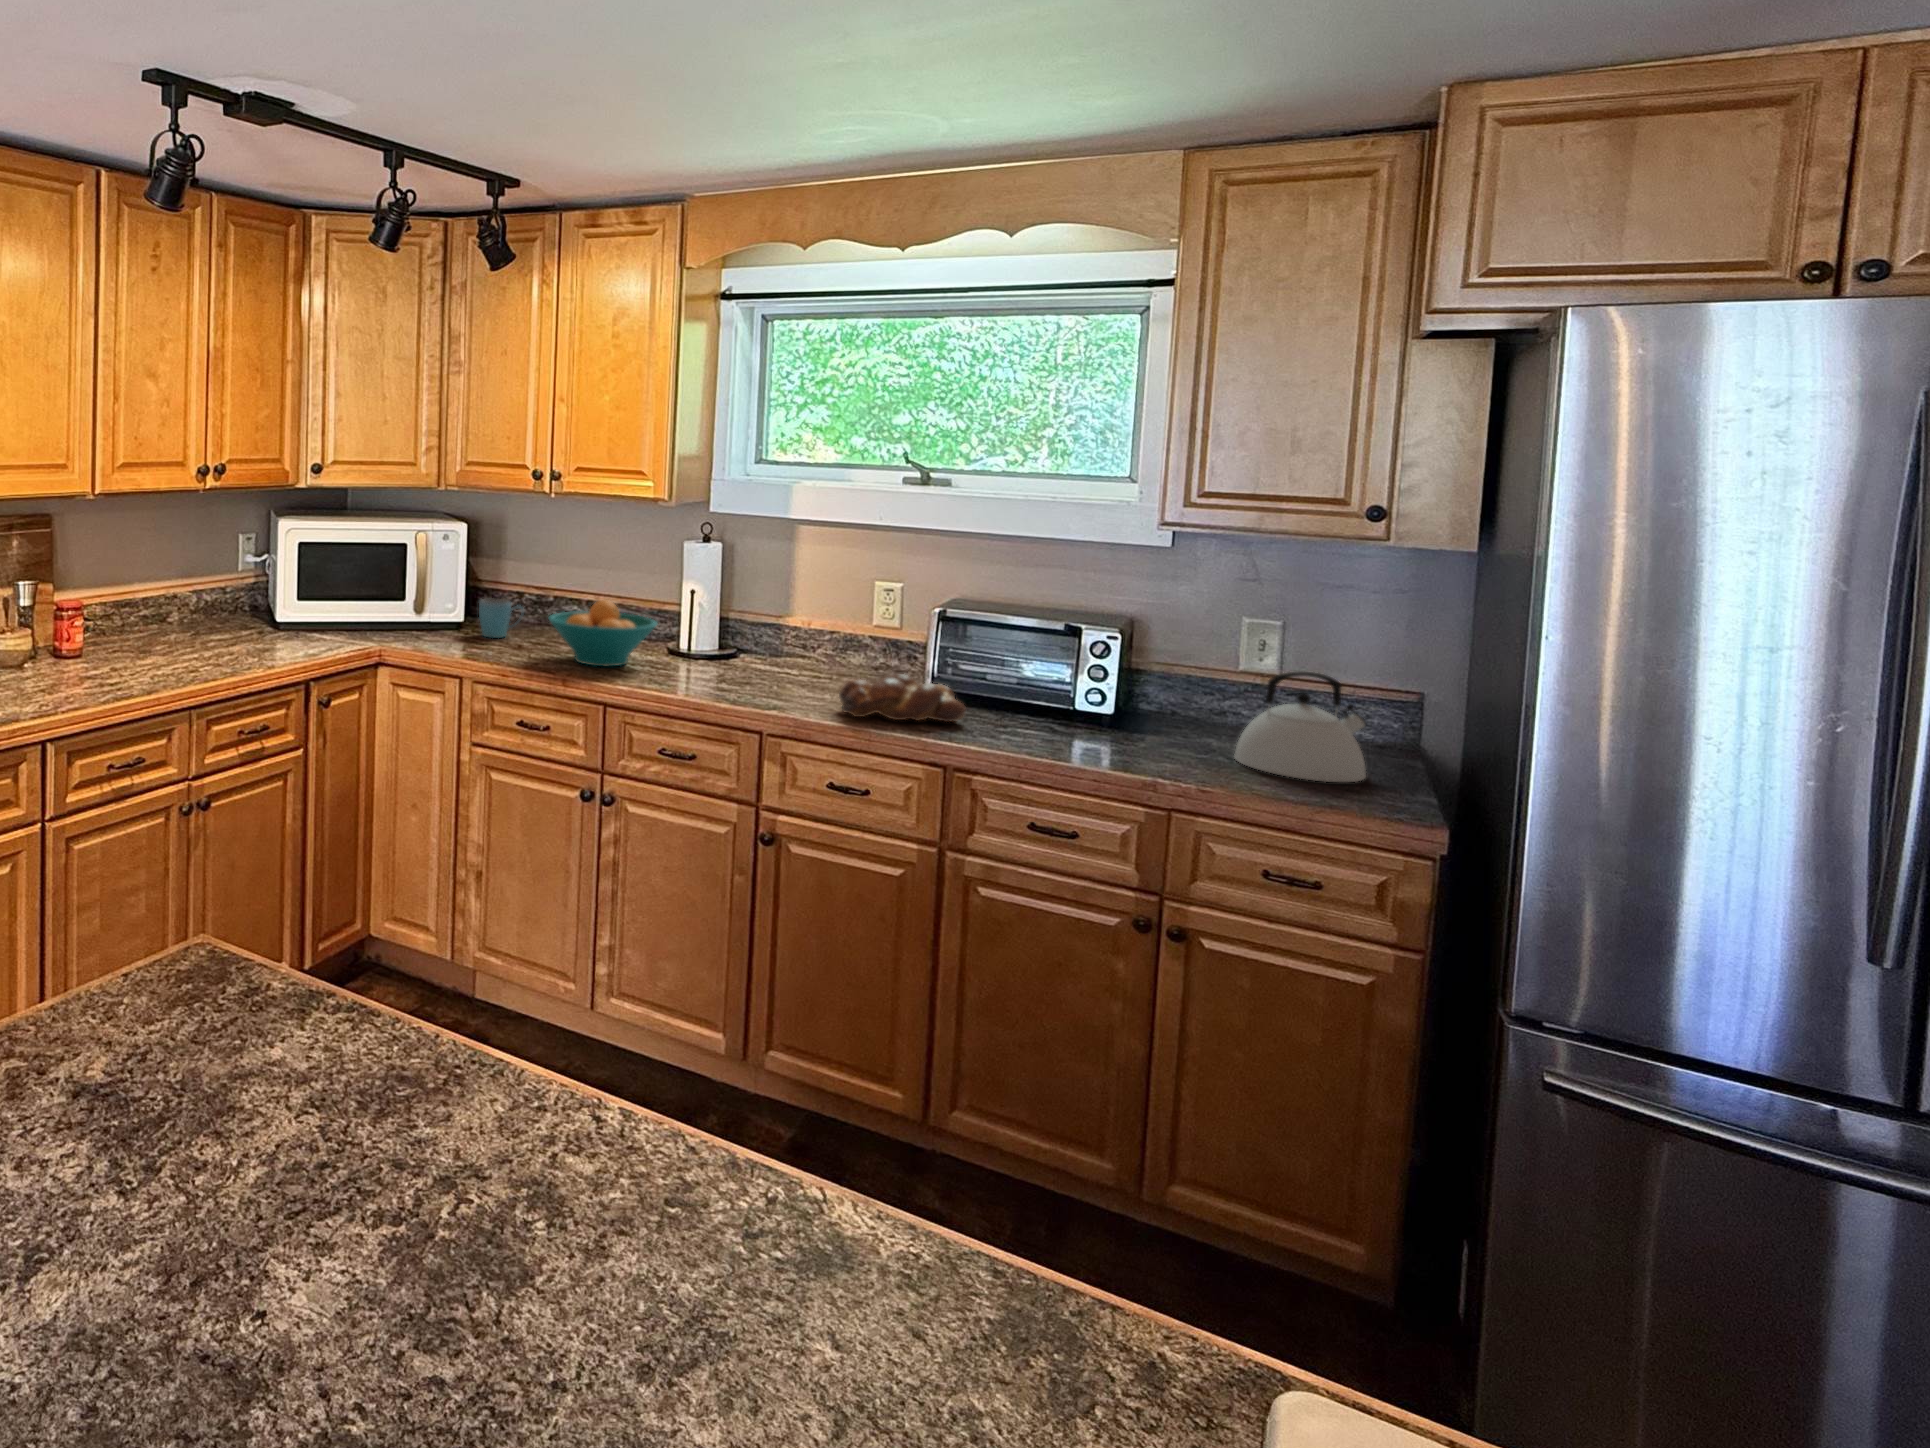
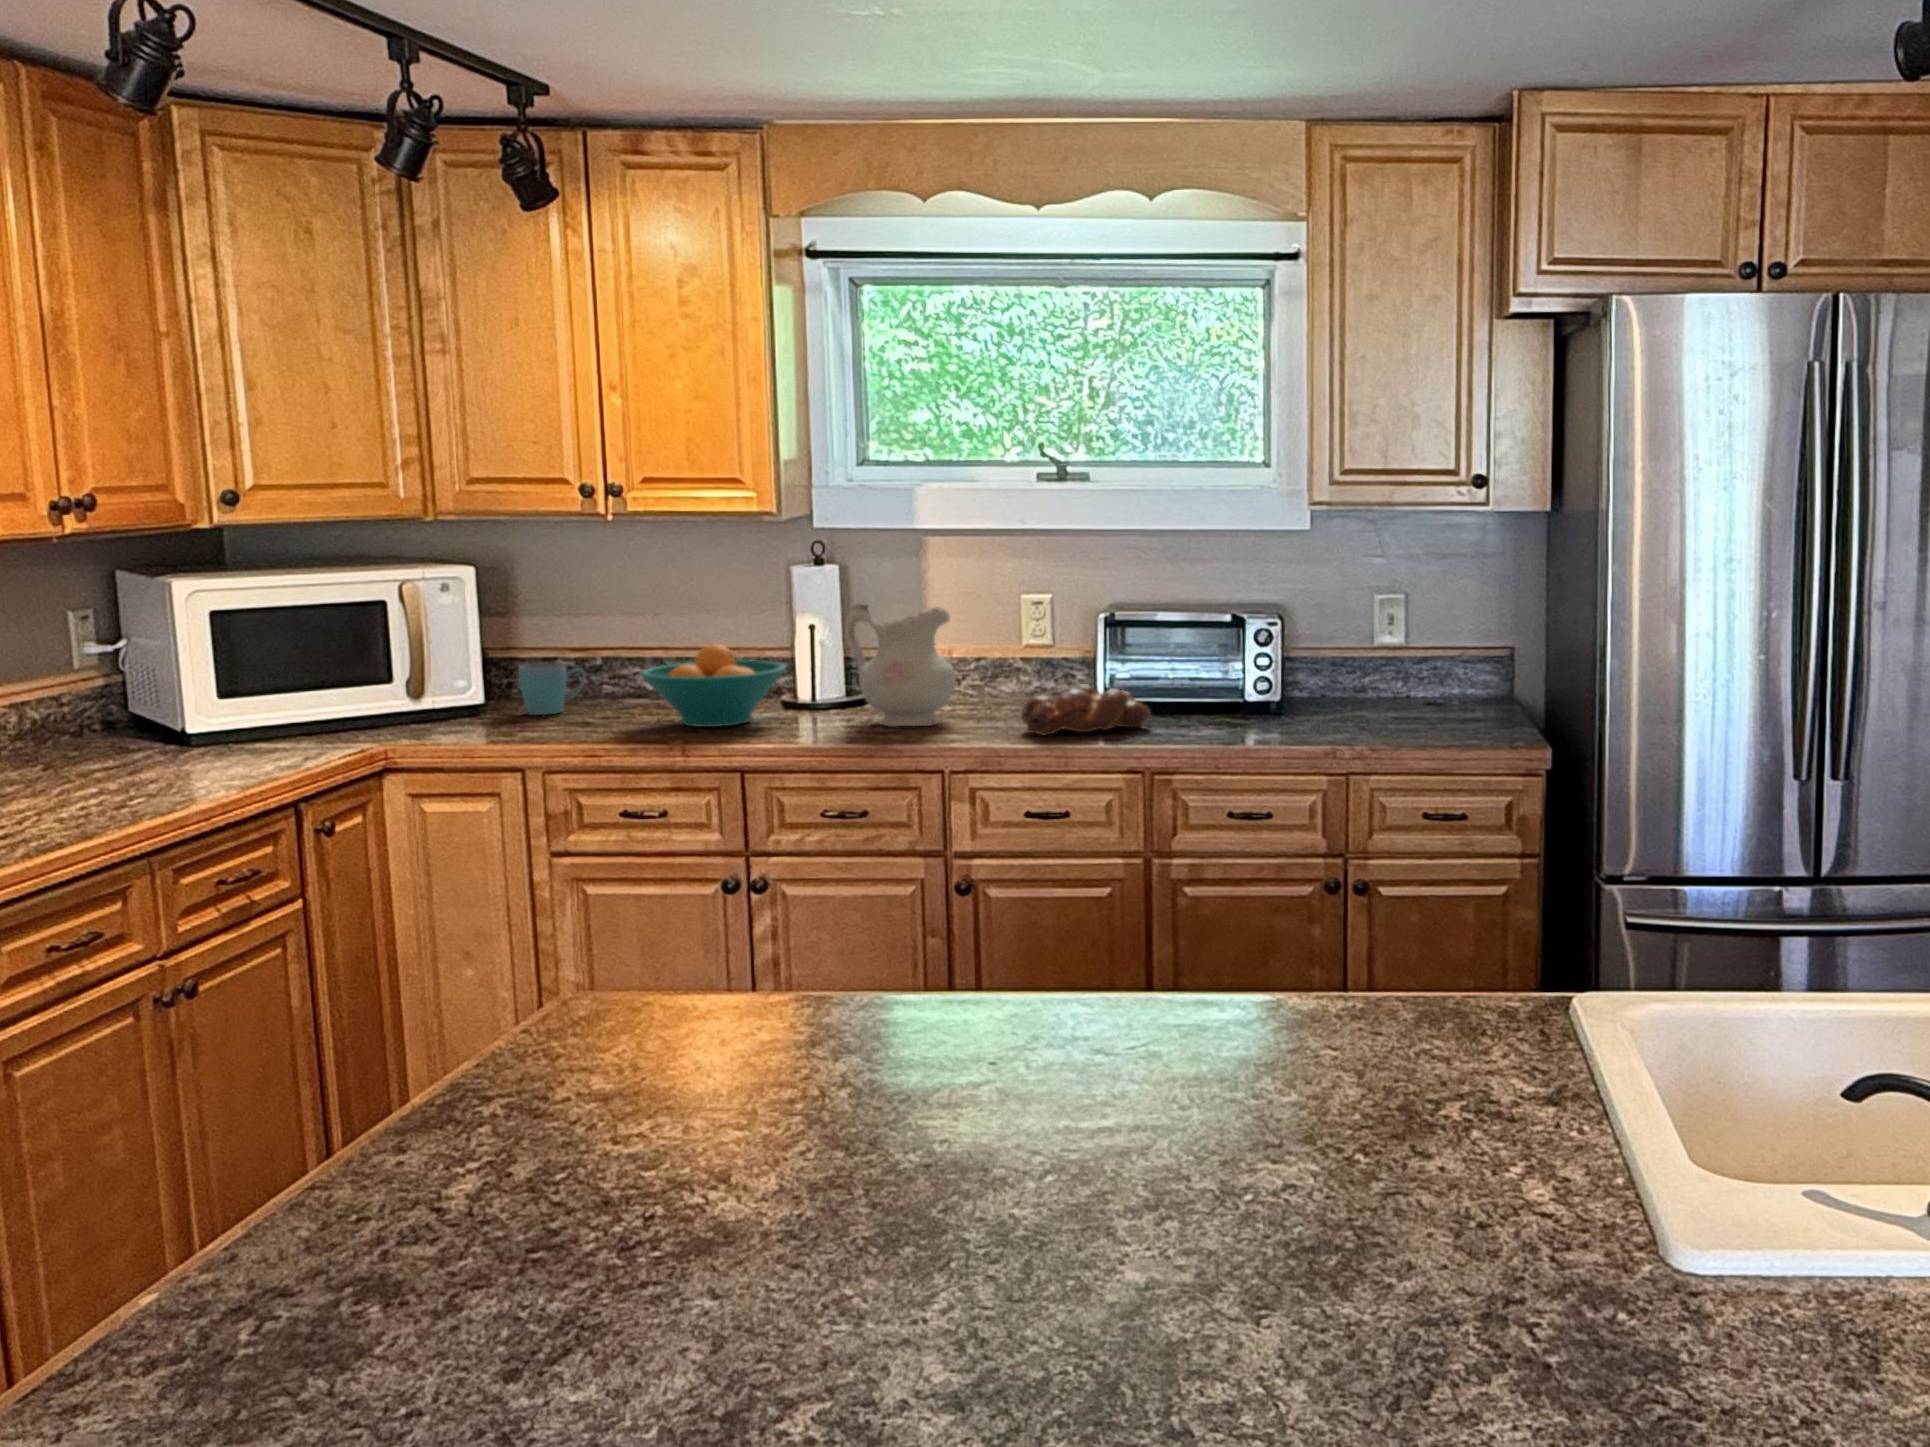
ceramic pitcher: none [703,579,791,691] -> present [845,604,956,727]
kettle: present [1234,672,1366,782] -> none [1383,632,1483,728]

